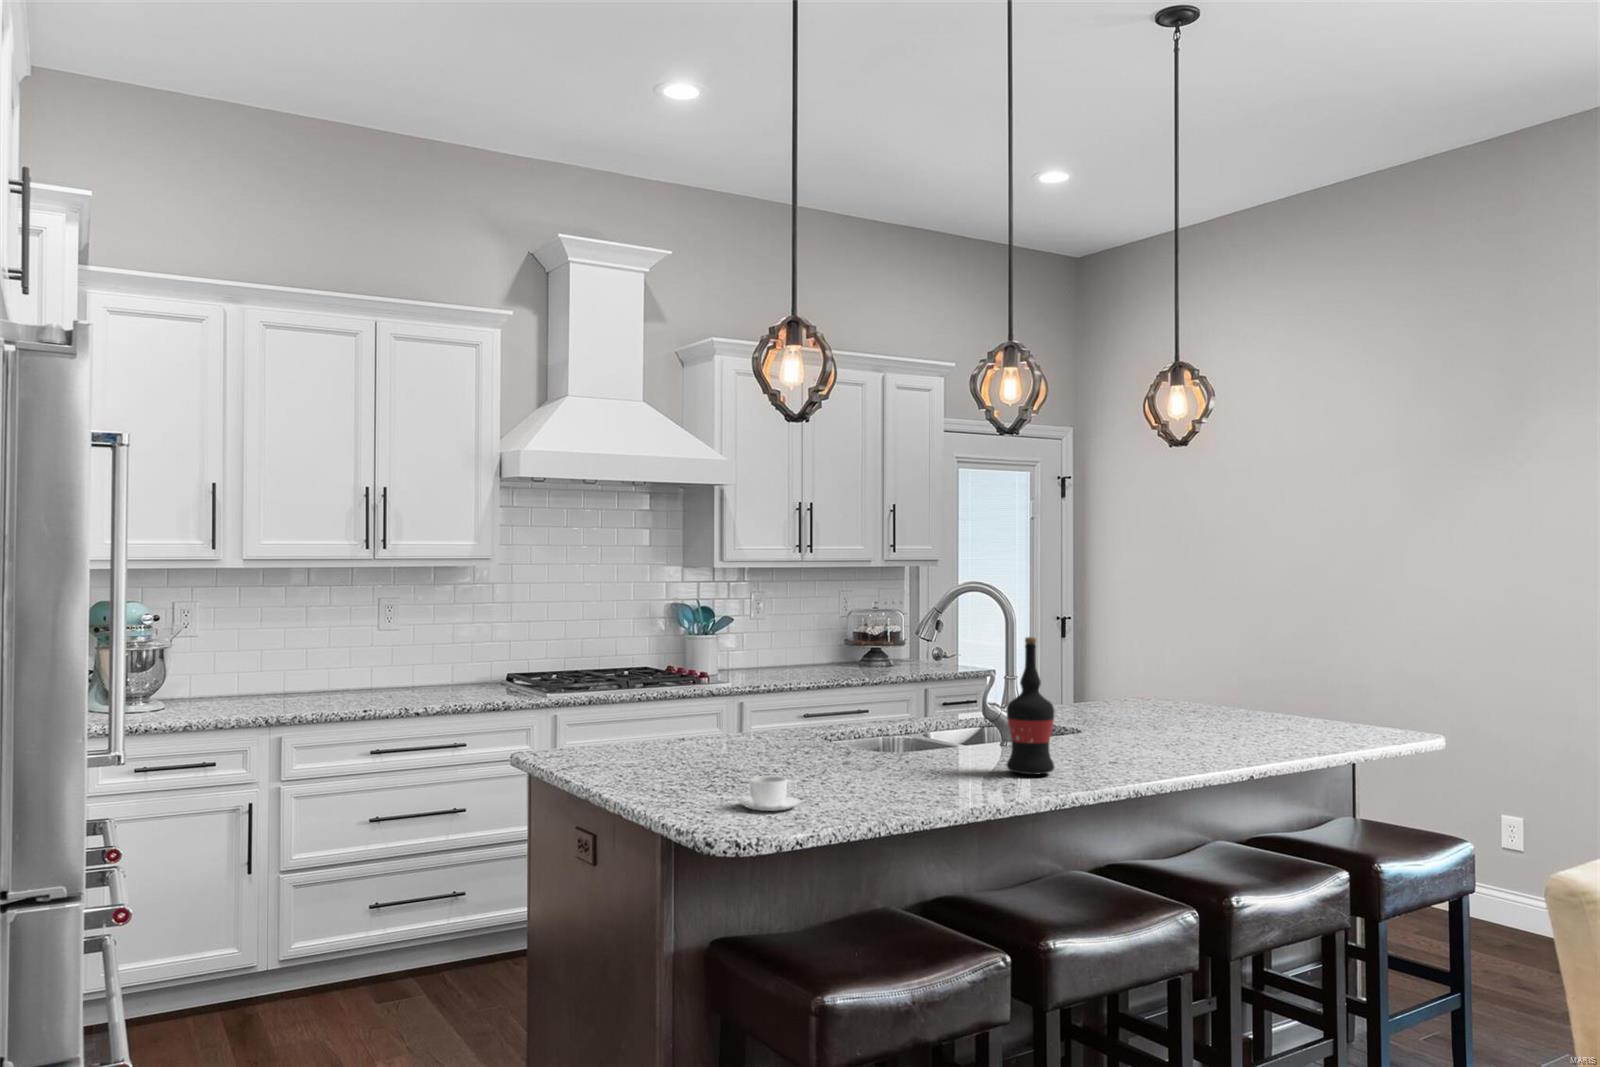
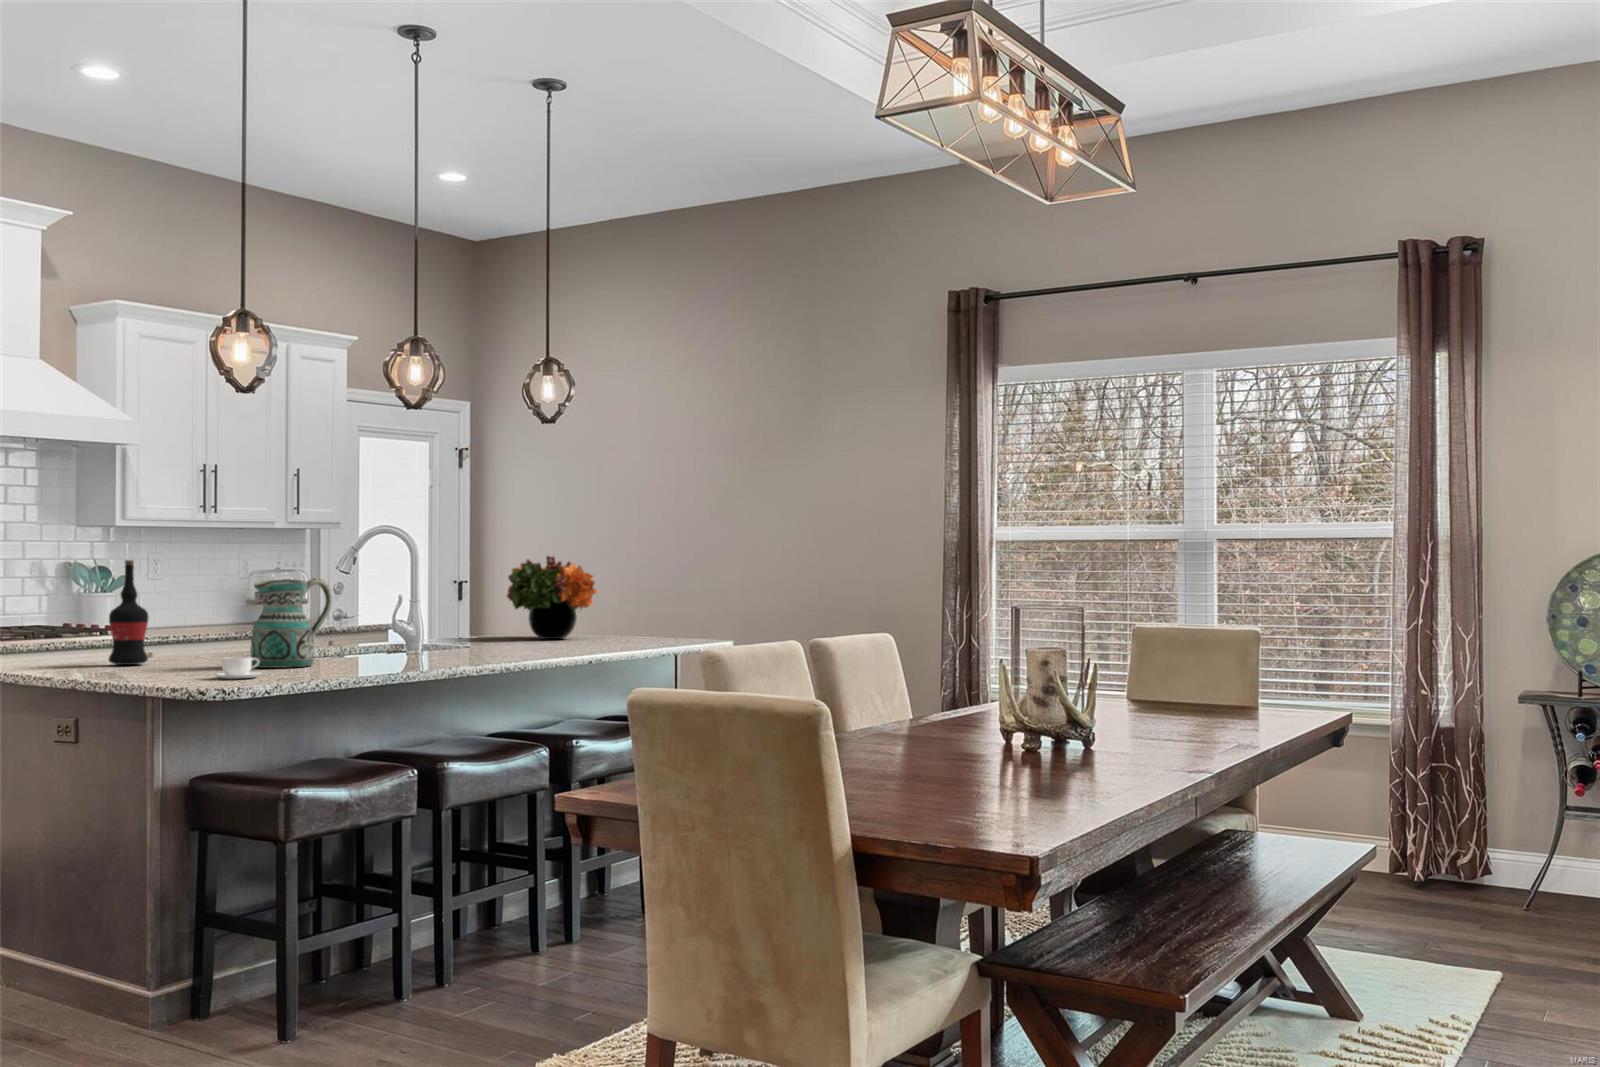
flower arrangement: none [1124,613,1247,720] -> present [507,556,598,639]
wine bottle: present [1007,637,1054,775] -> present [109,560,148,665]
ceramic pitcher: none [800,659,902,780] -> present [250,578,332,668]

